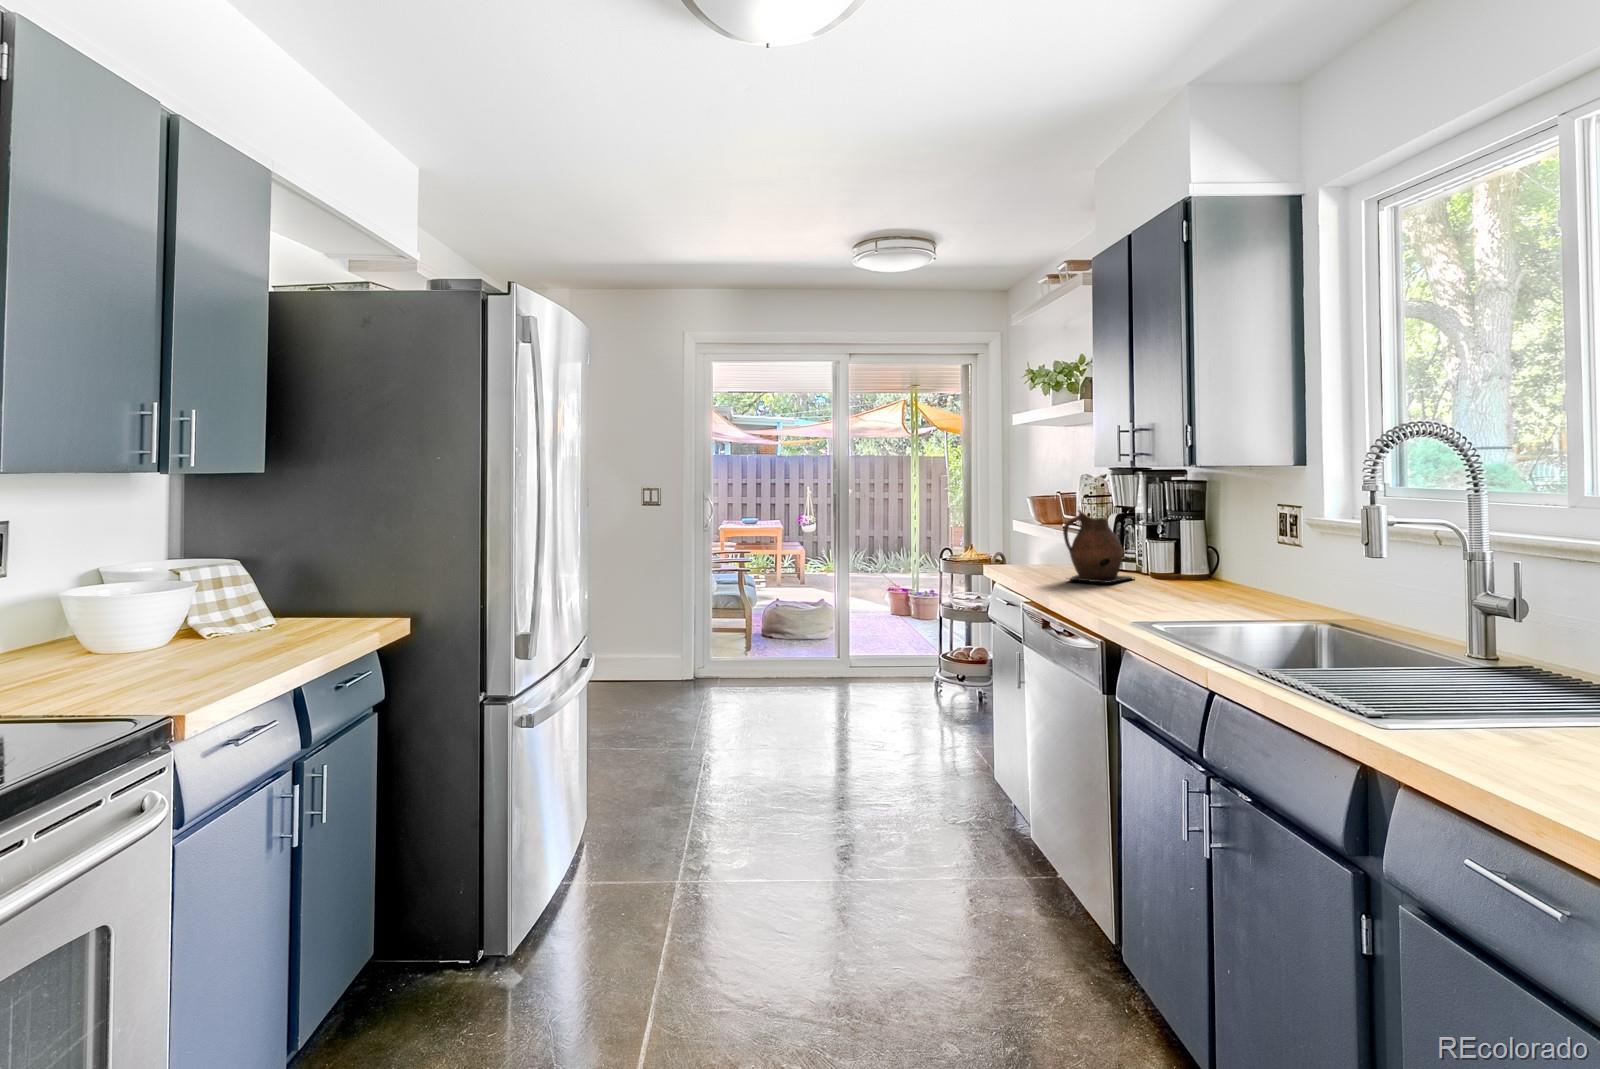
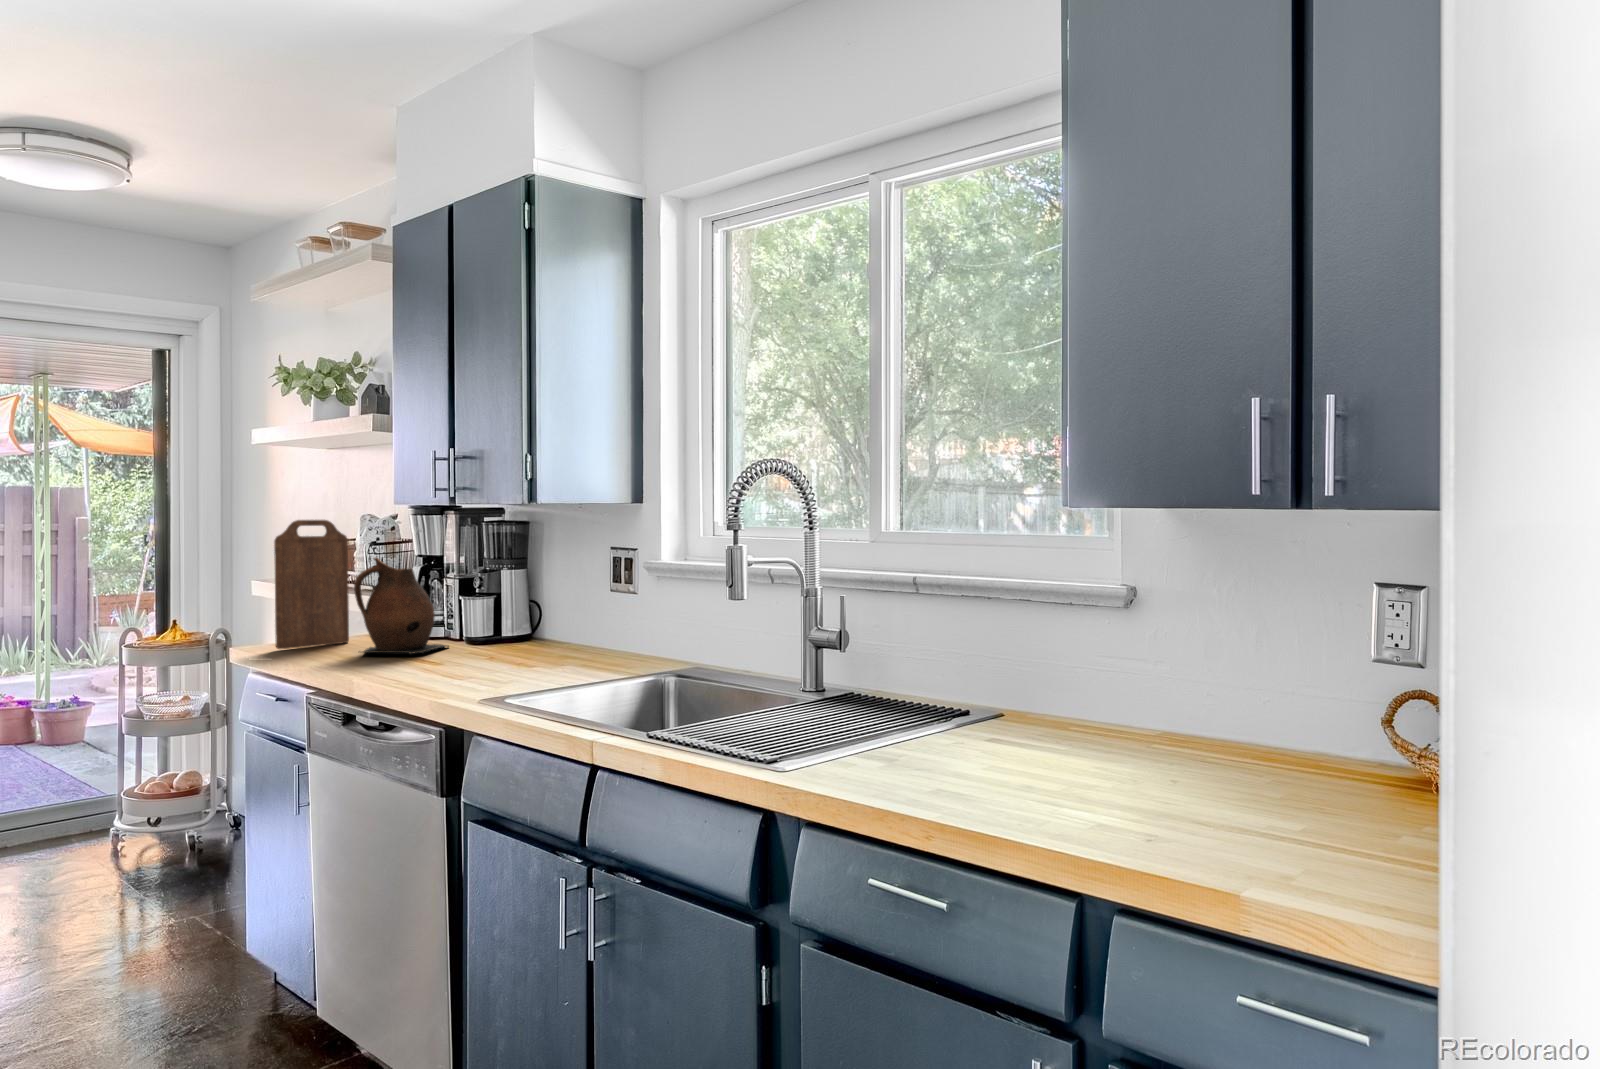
cutting board: none [1013,481,1065,573] -> present [274,520,349,649]

